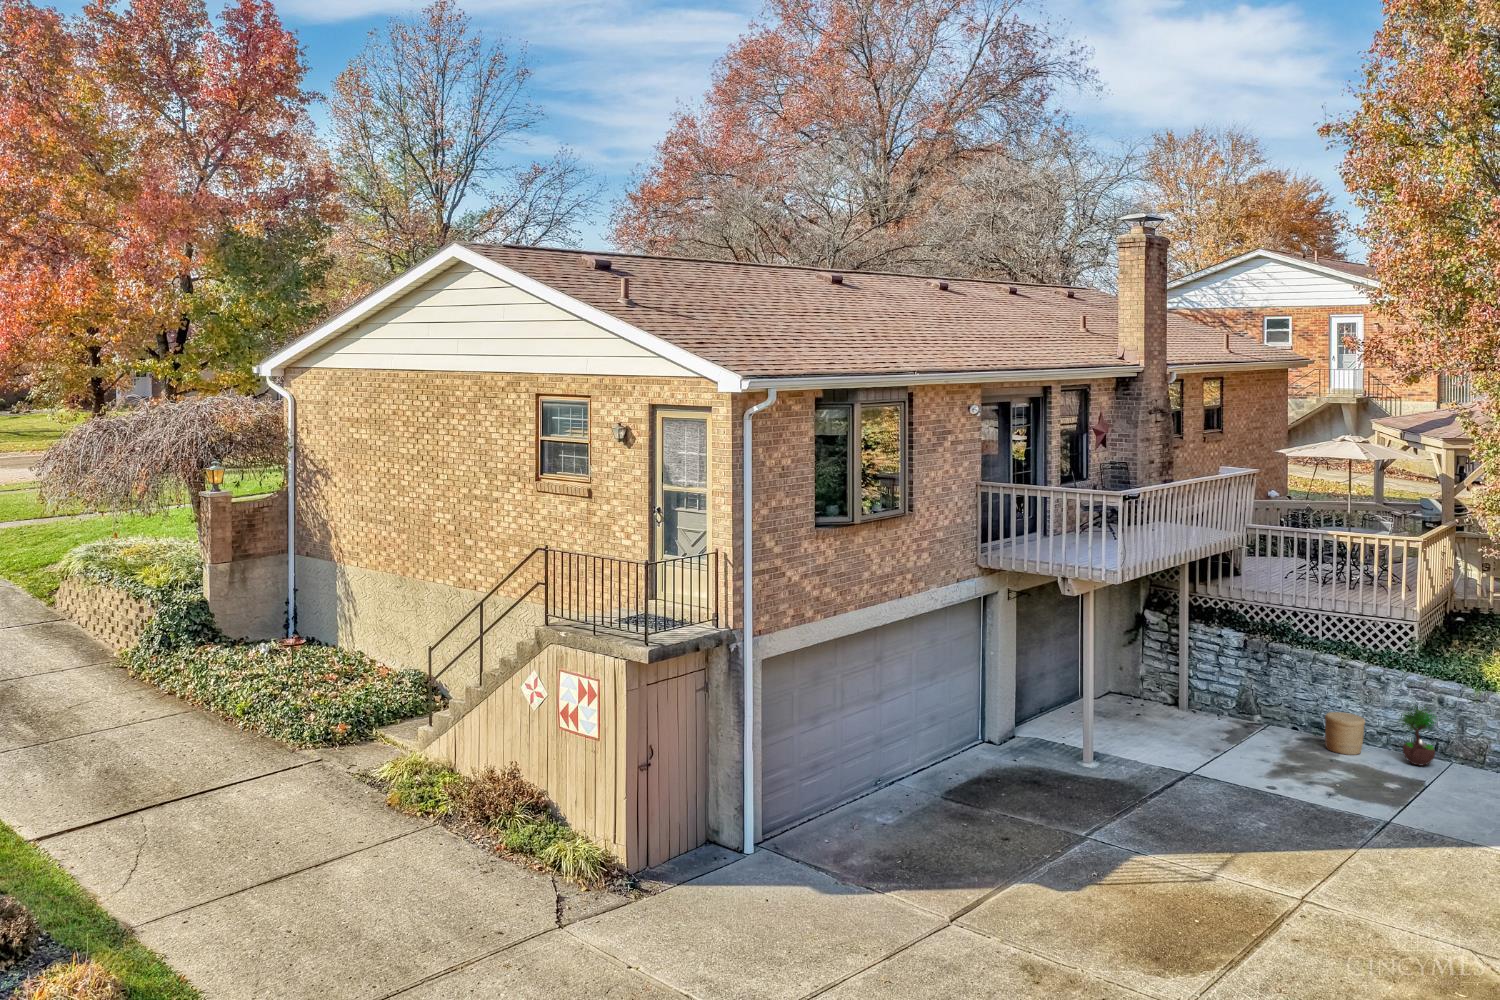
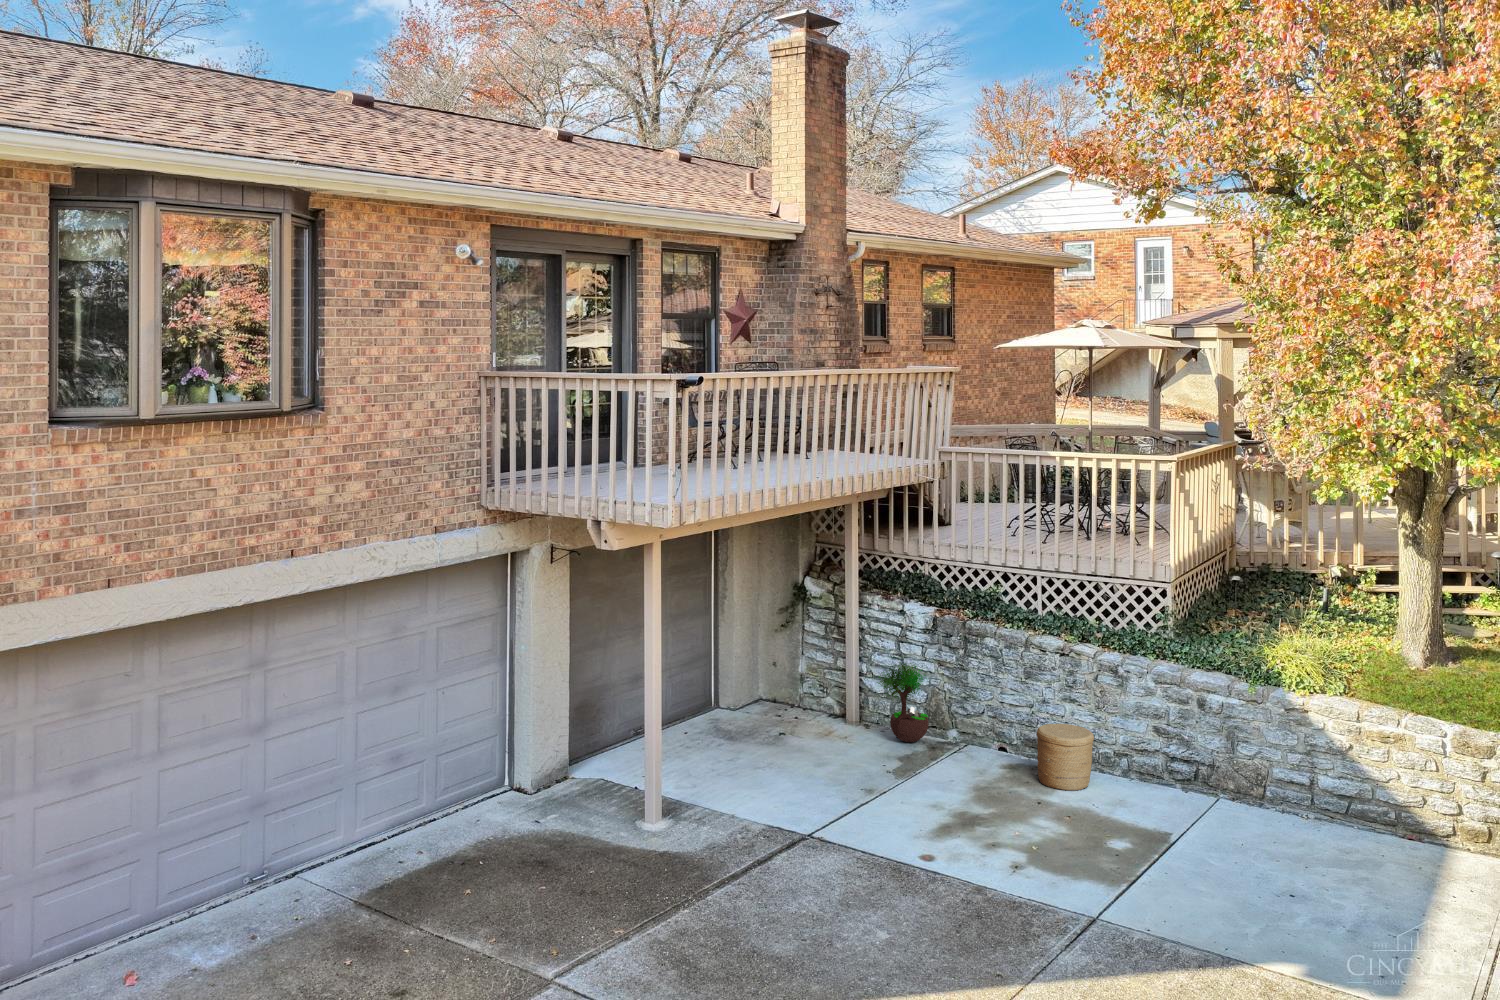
potted tree: present [1401,707,1436,766] -> present [877,662,928,742]

